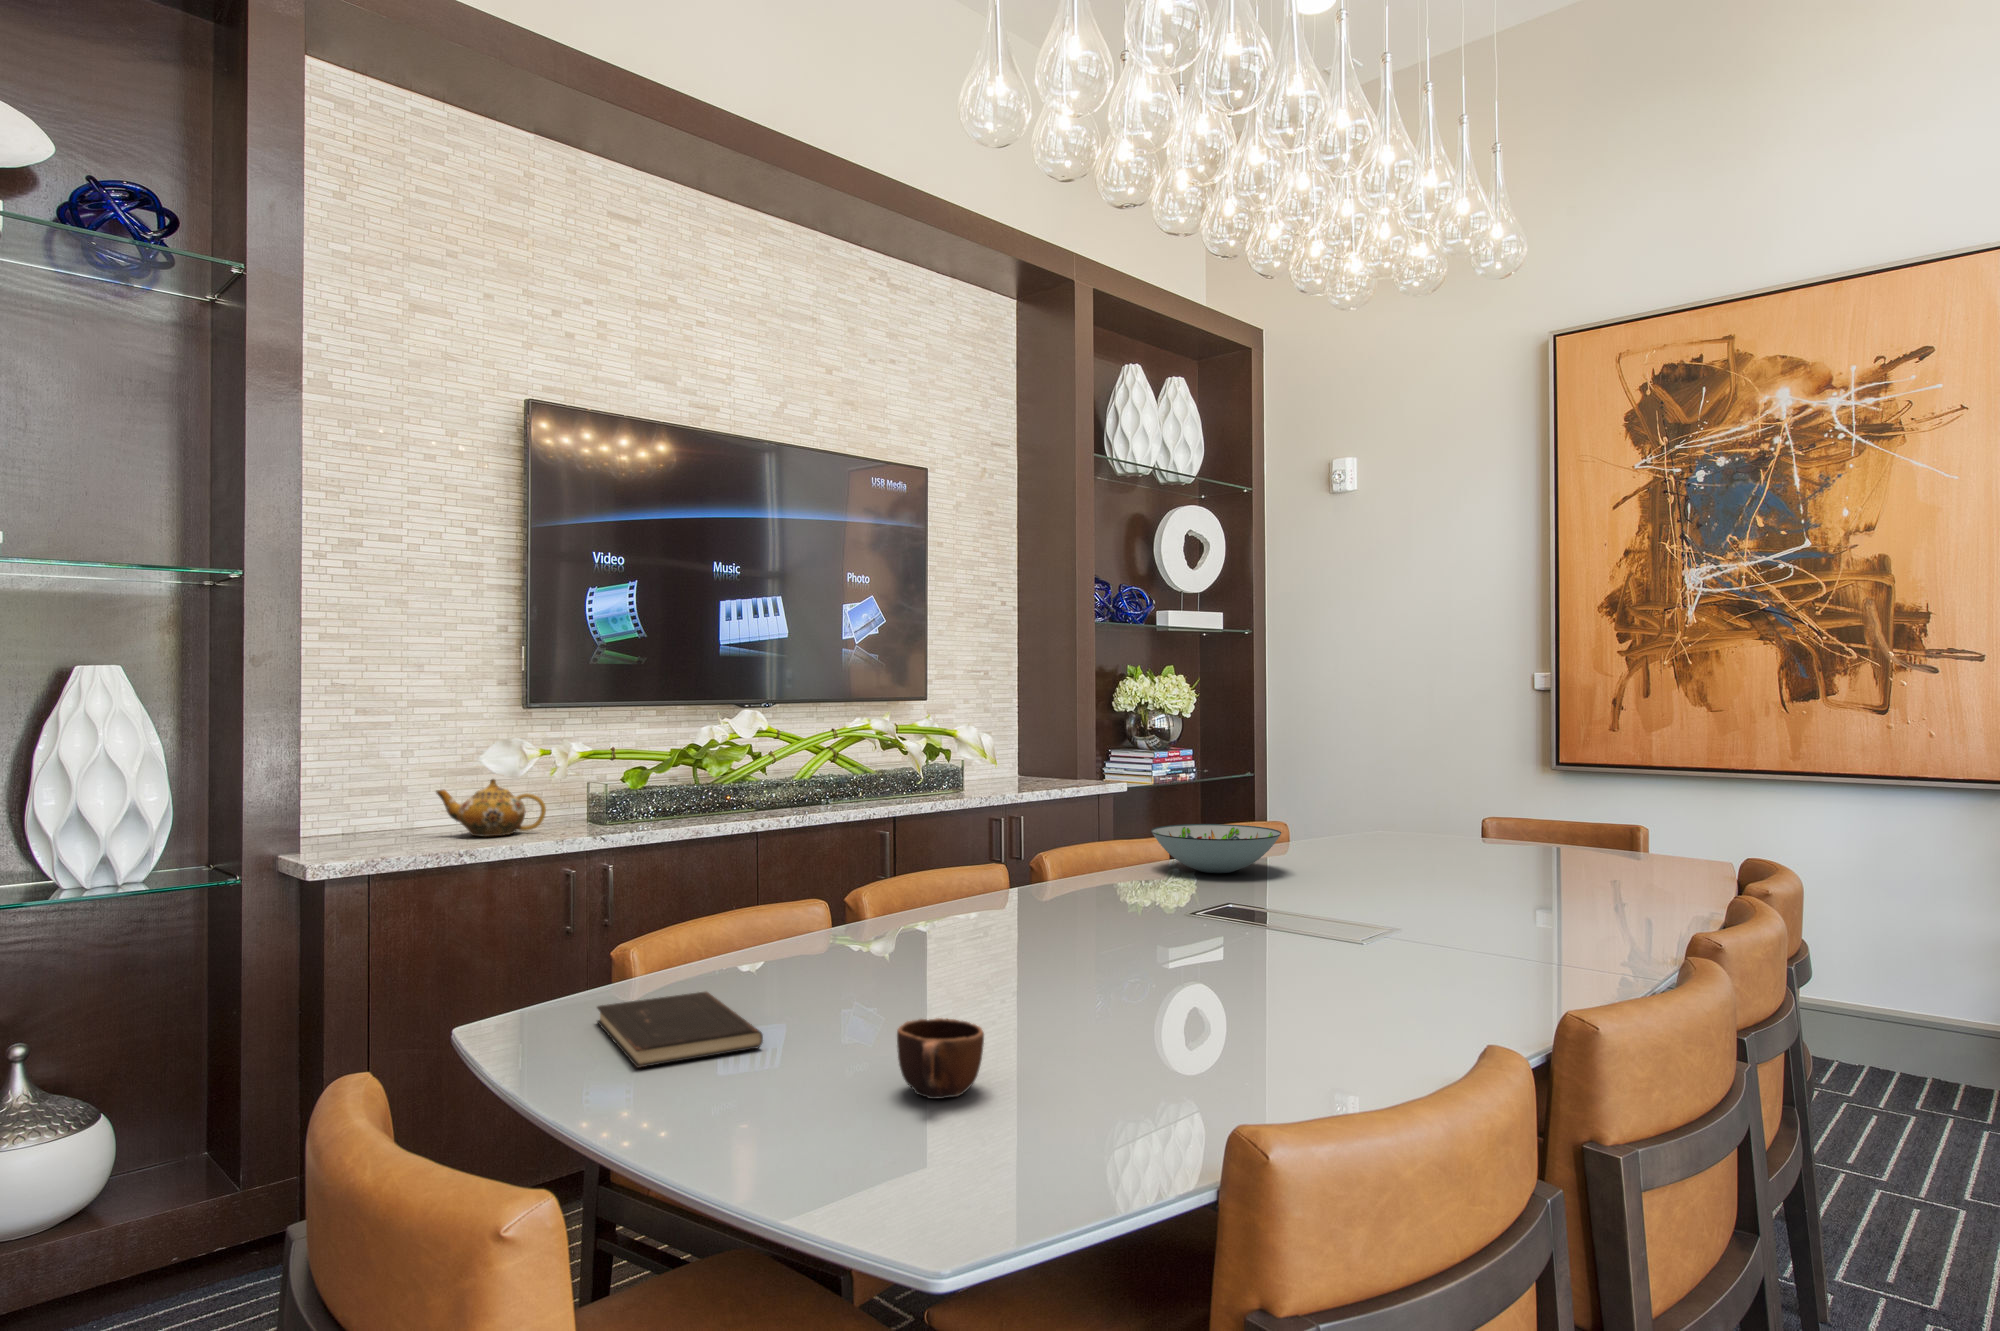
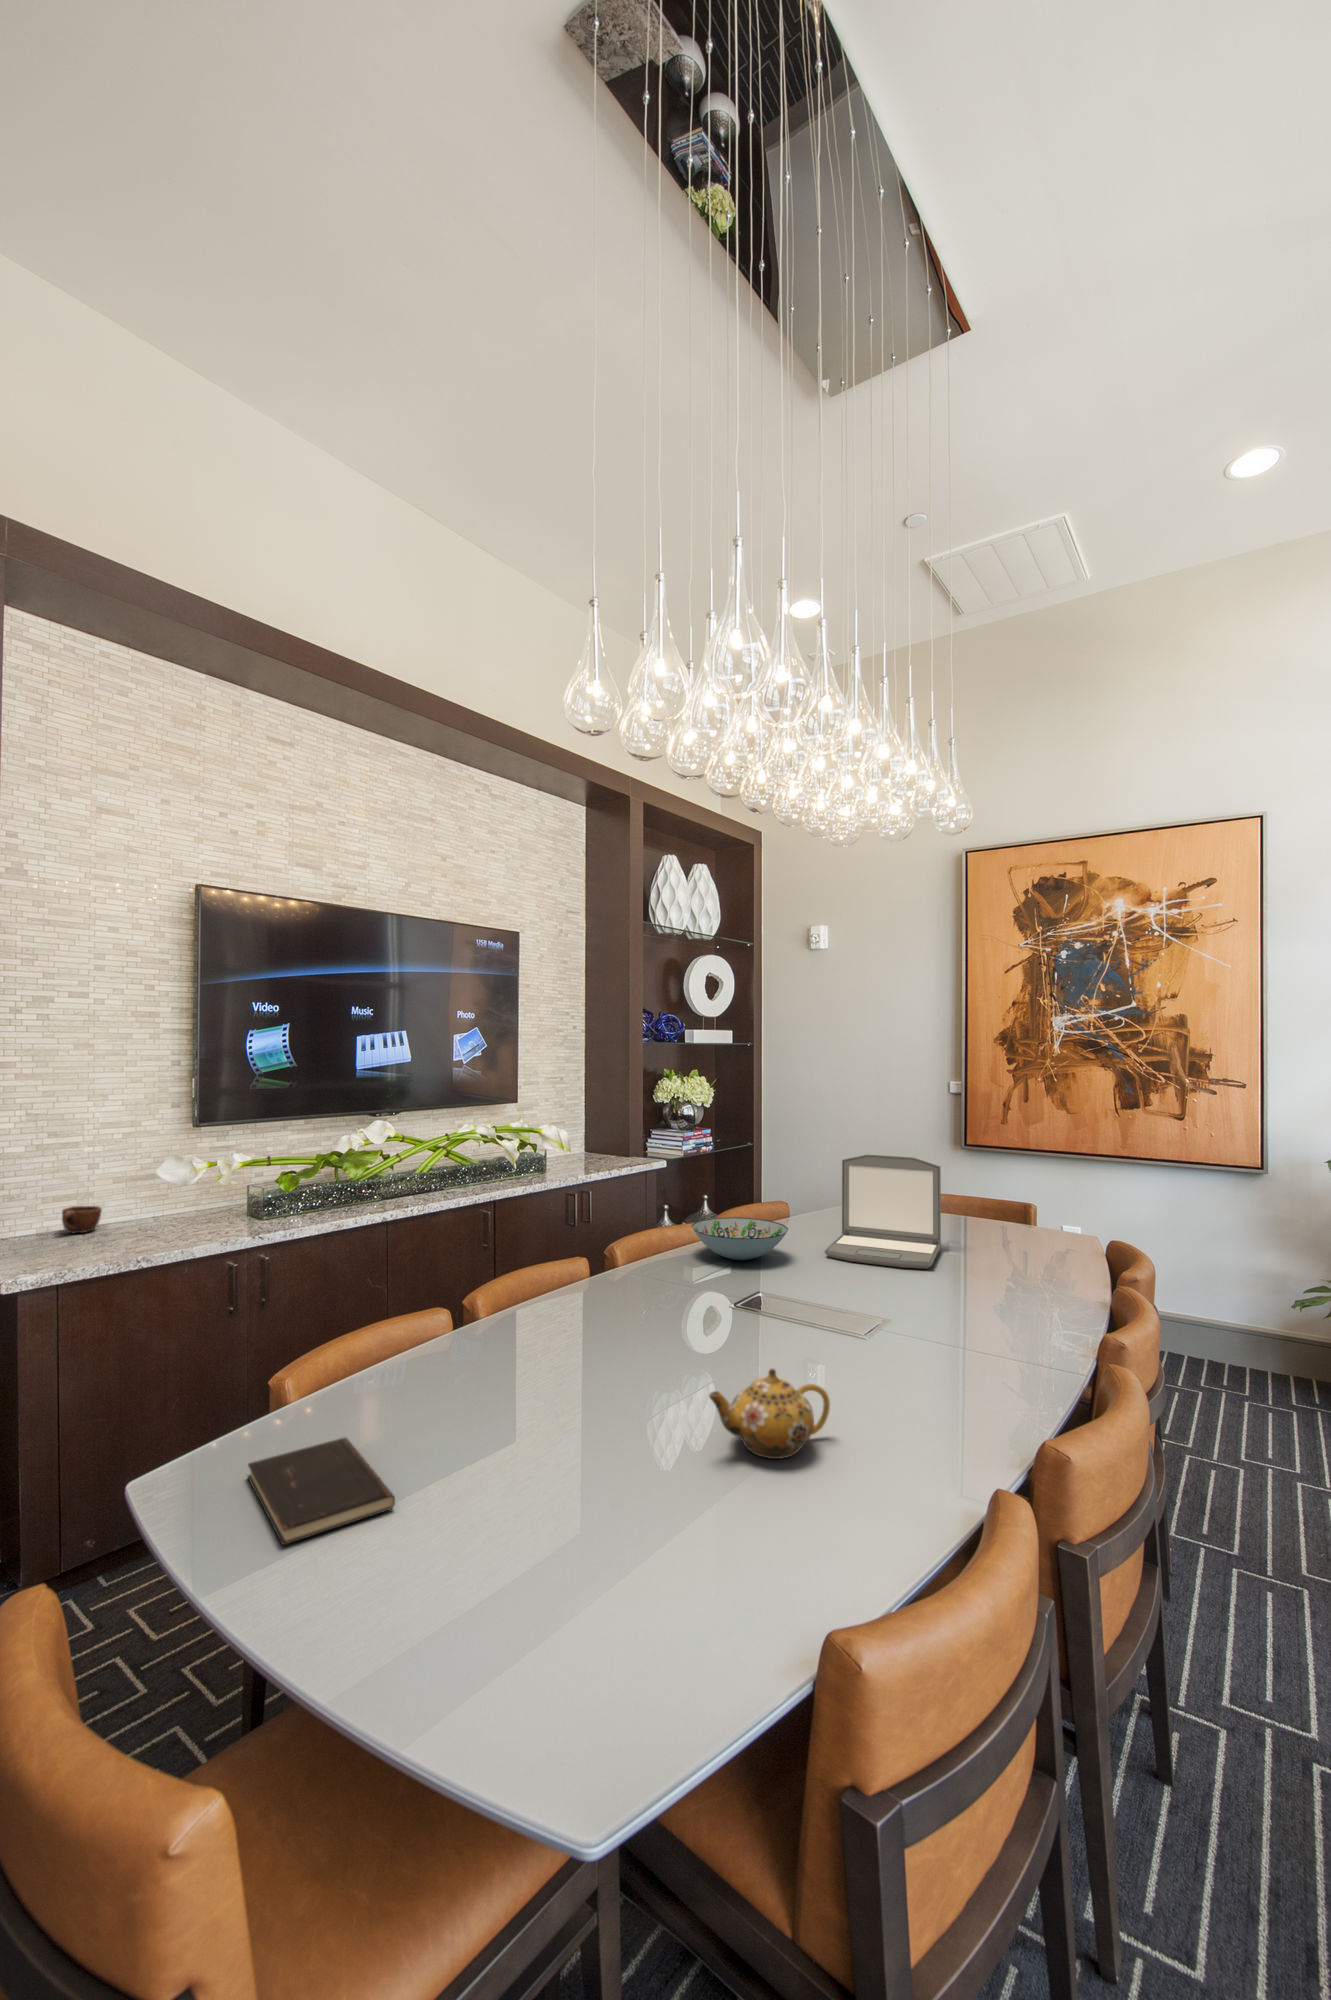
laptop: none [1333,741,1500,883] -> present [825,1155,941,1269]
teapot: present [436,779,546,837] -> present [709,1369,830,1459]
mug: present [897,1018,984,1099] -> present [62,1206,102,1234]

